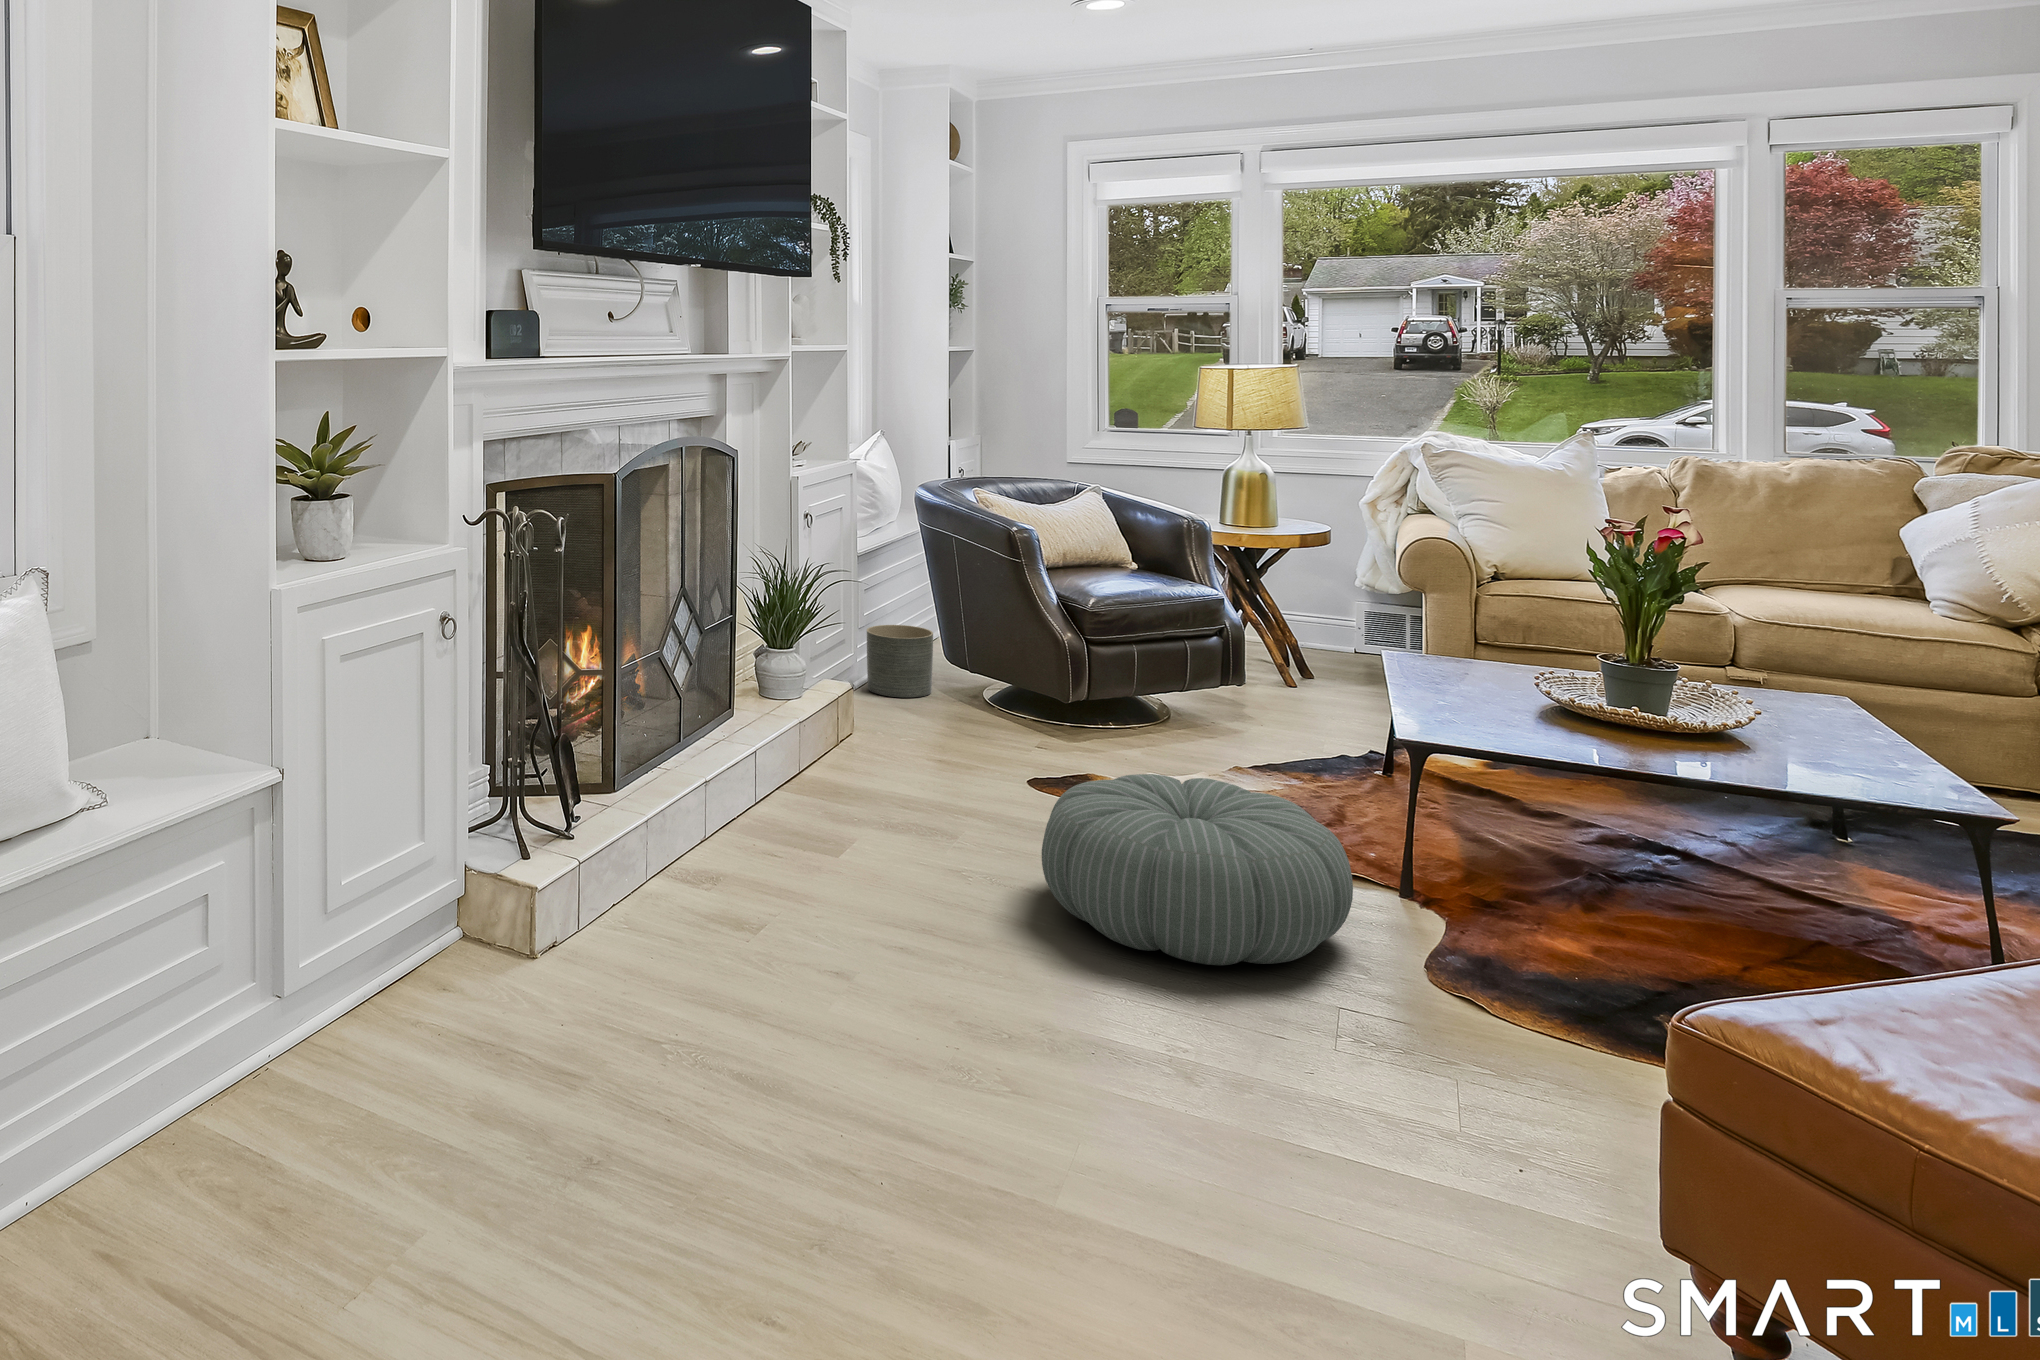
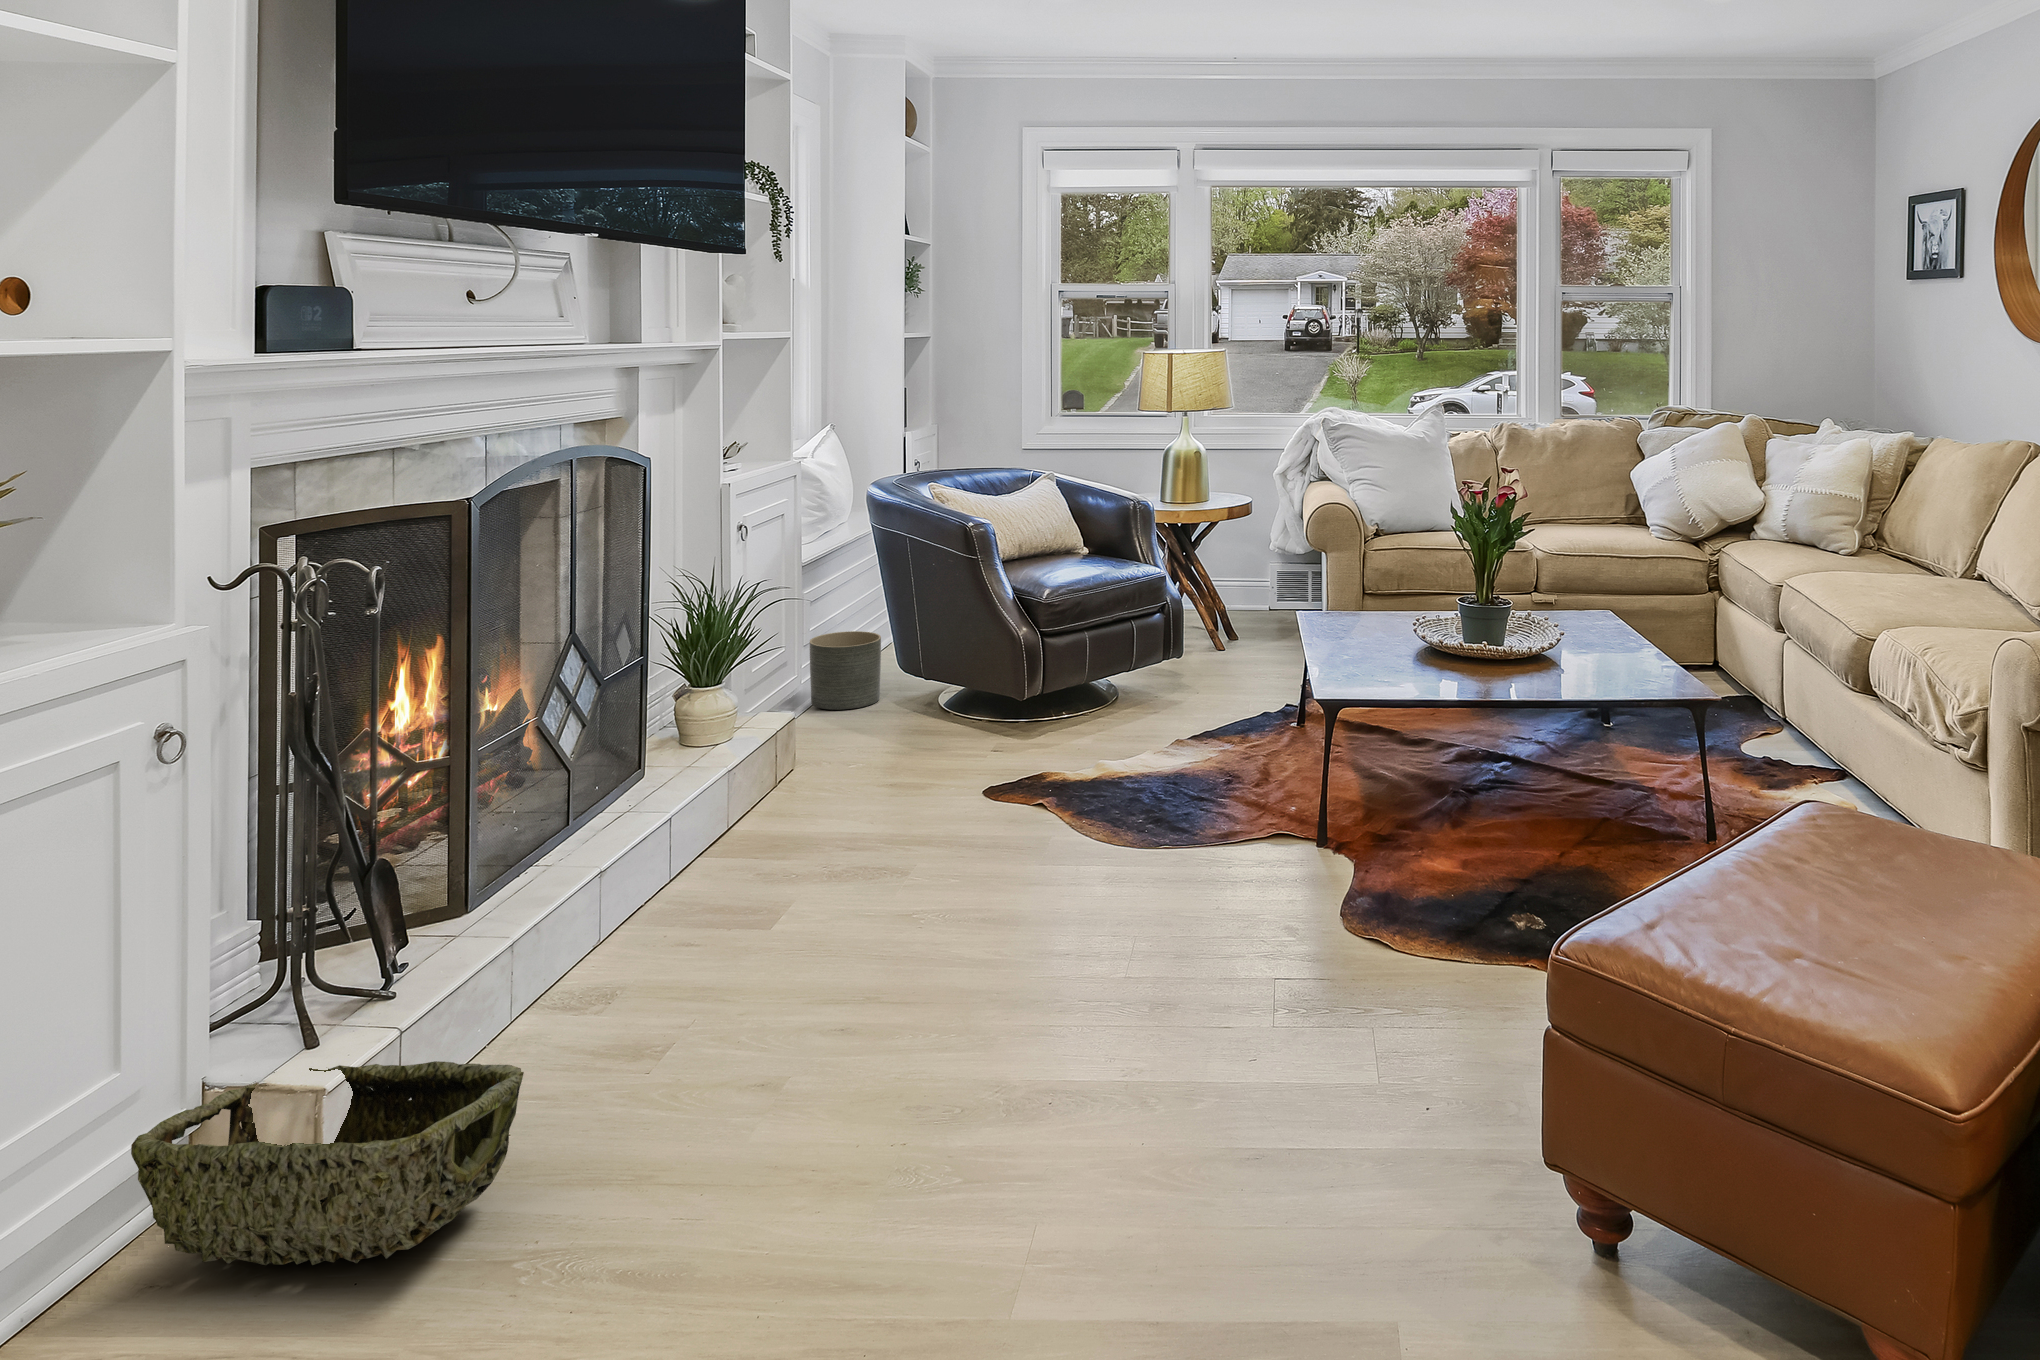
pouf: present [1042,774,1353,965] -> none [997,765,1287,963]
woven basket: none [414,881,656,1025] -> present [131,1061,524,1265]

